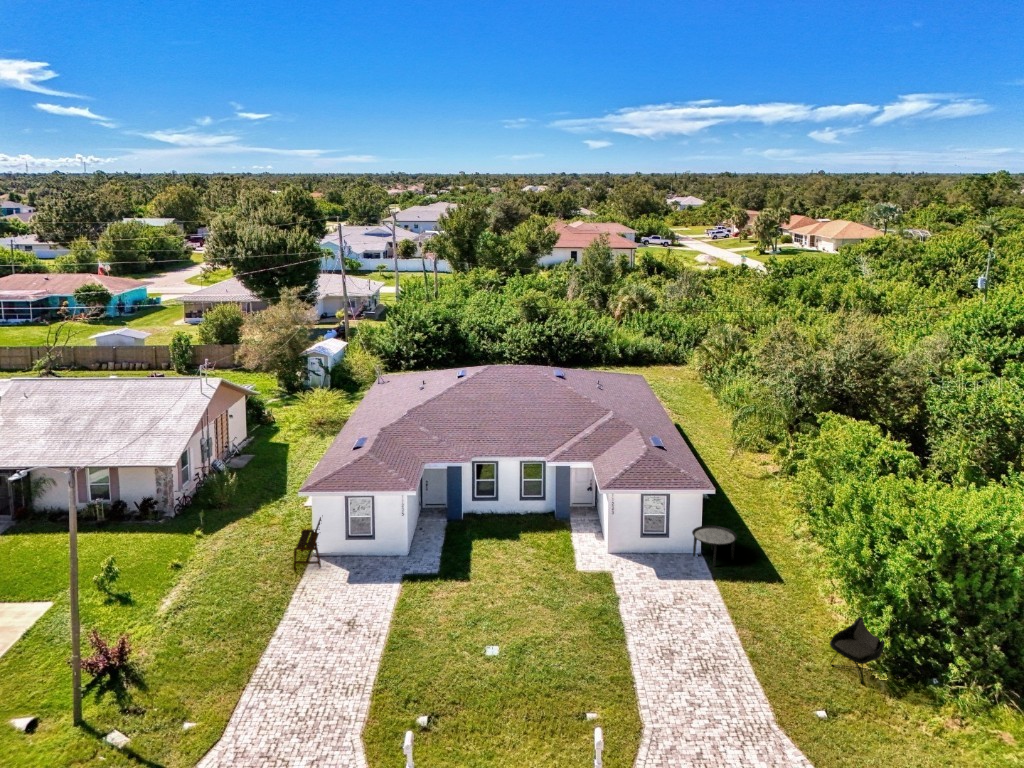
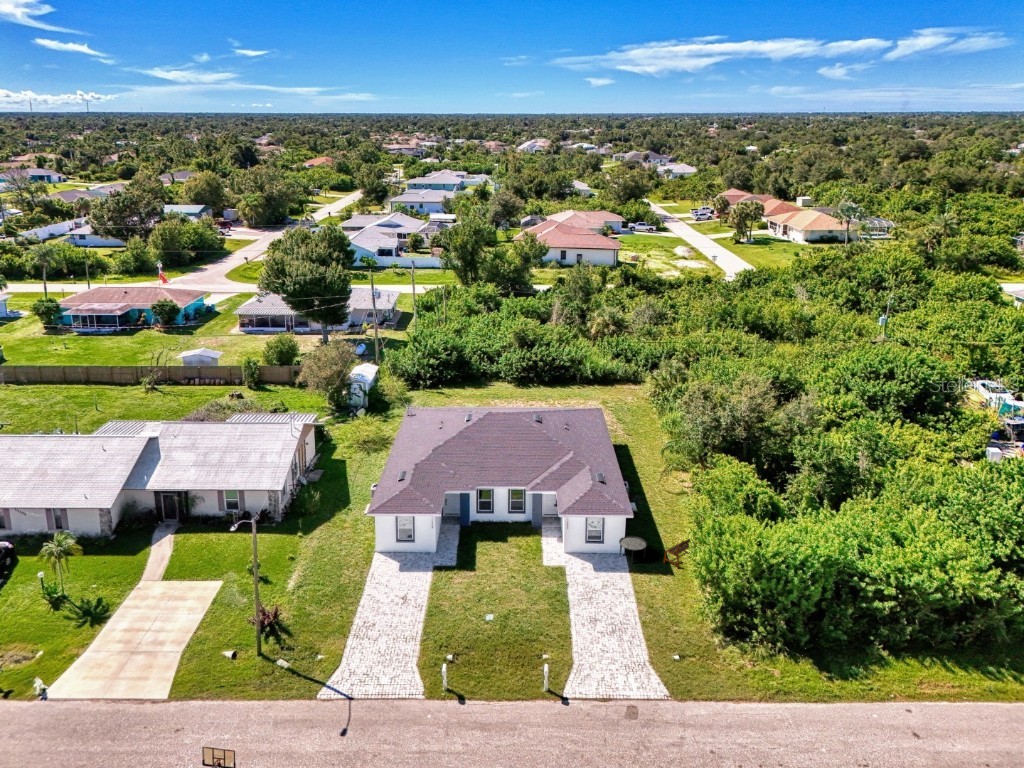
bench: present [294,517,321,570] -> present [664,539,690,569]
lounge chair: present [830,617,885,683] -> none [687,602,719,640]

